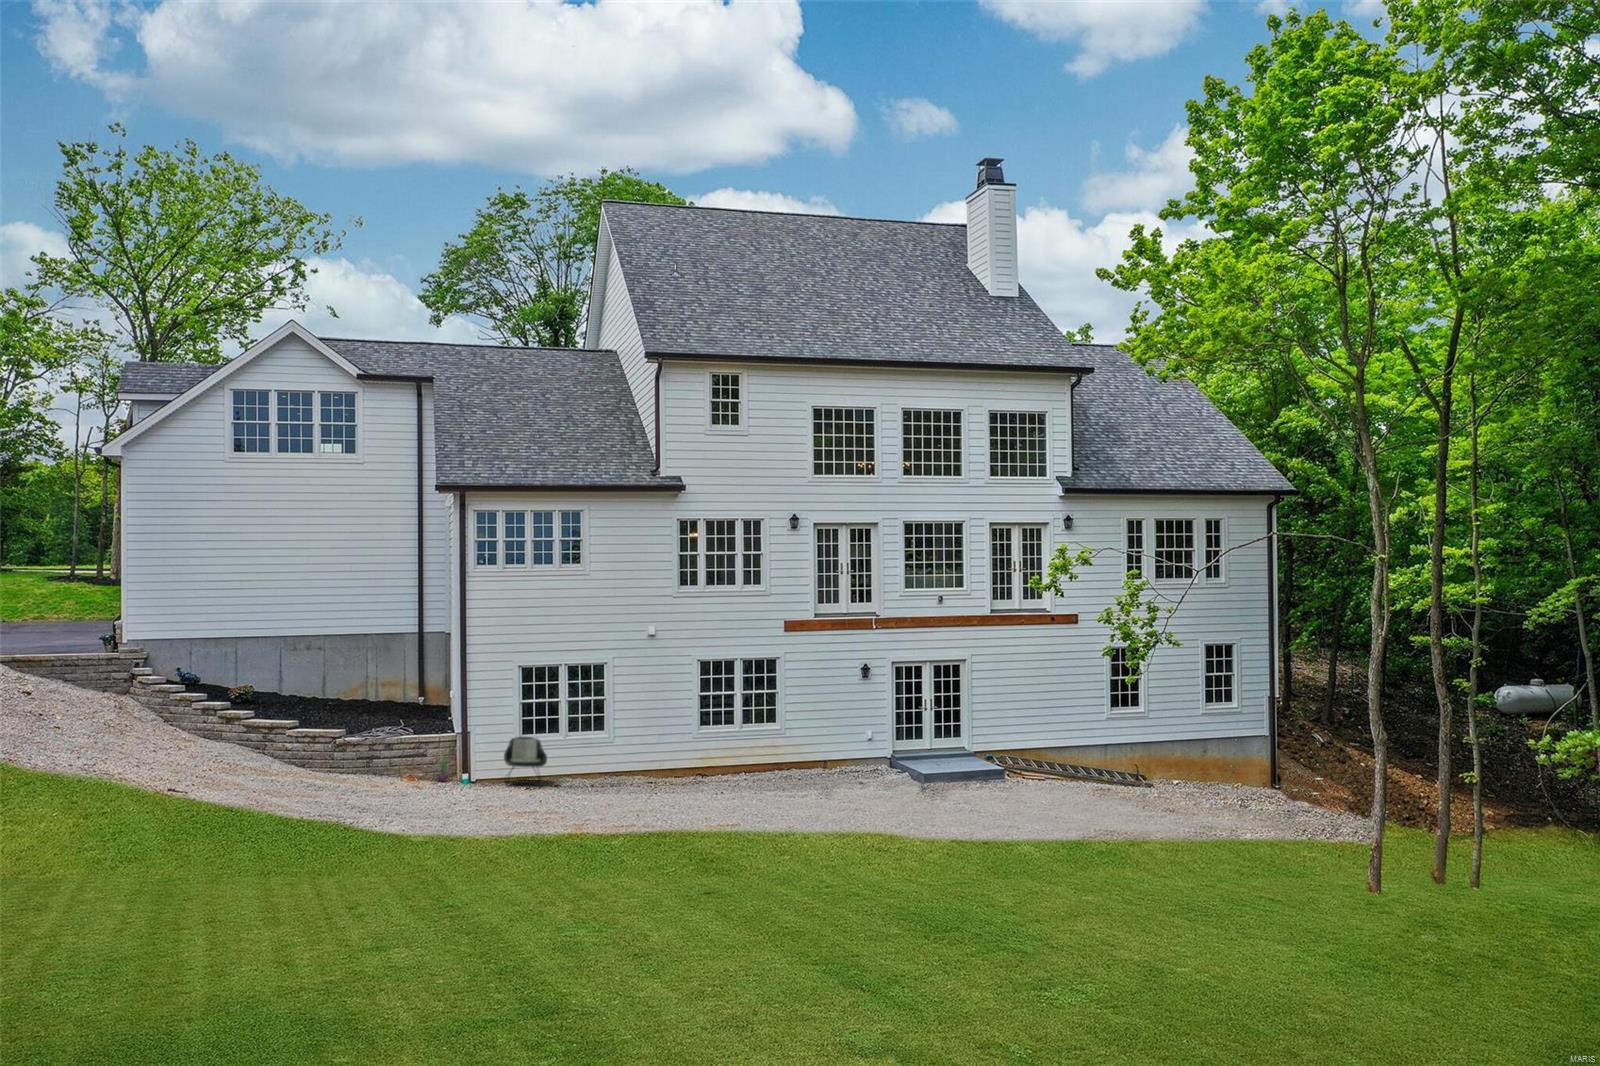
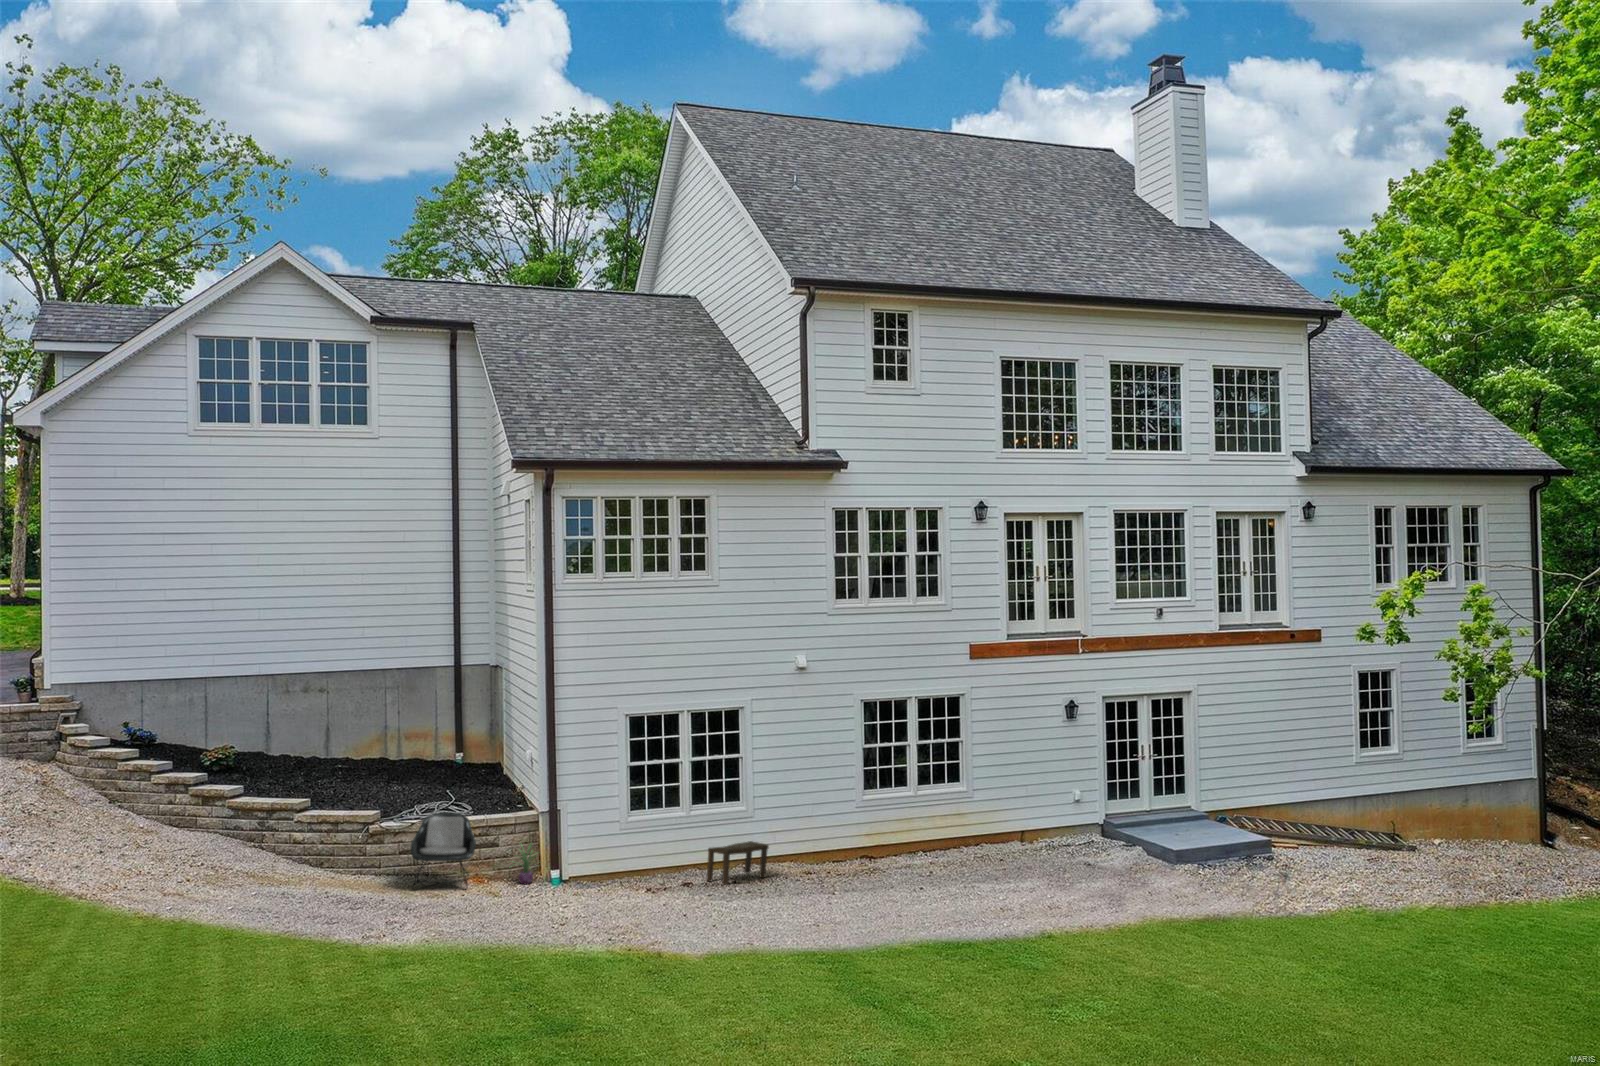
lounge chair: present [504,737,547,786] -> present [411,813,476,891]
bench: none [573,759,621,788] -> present [707,841,769,885]

